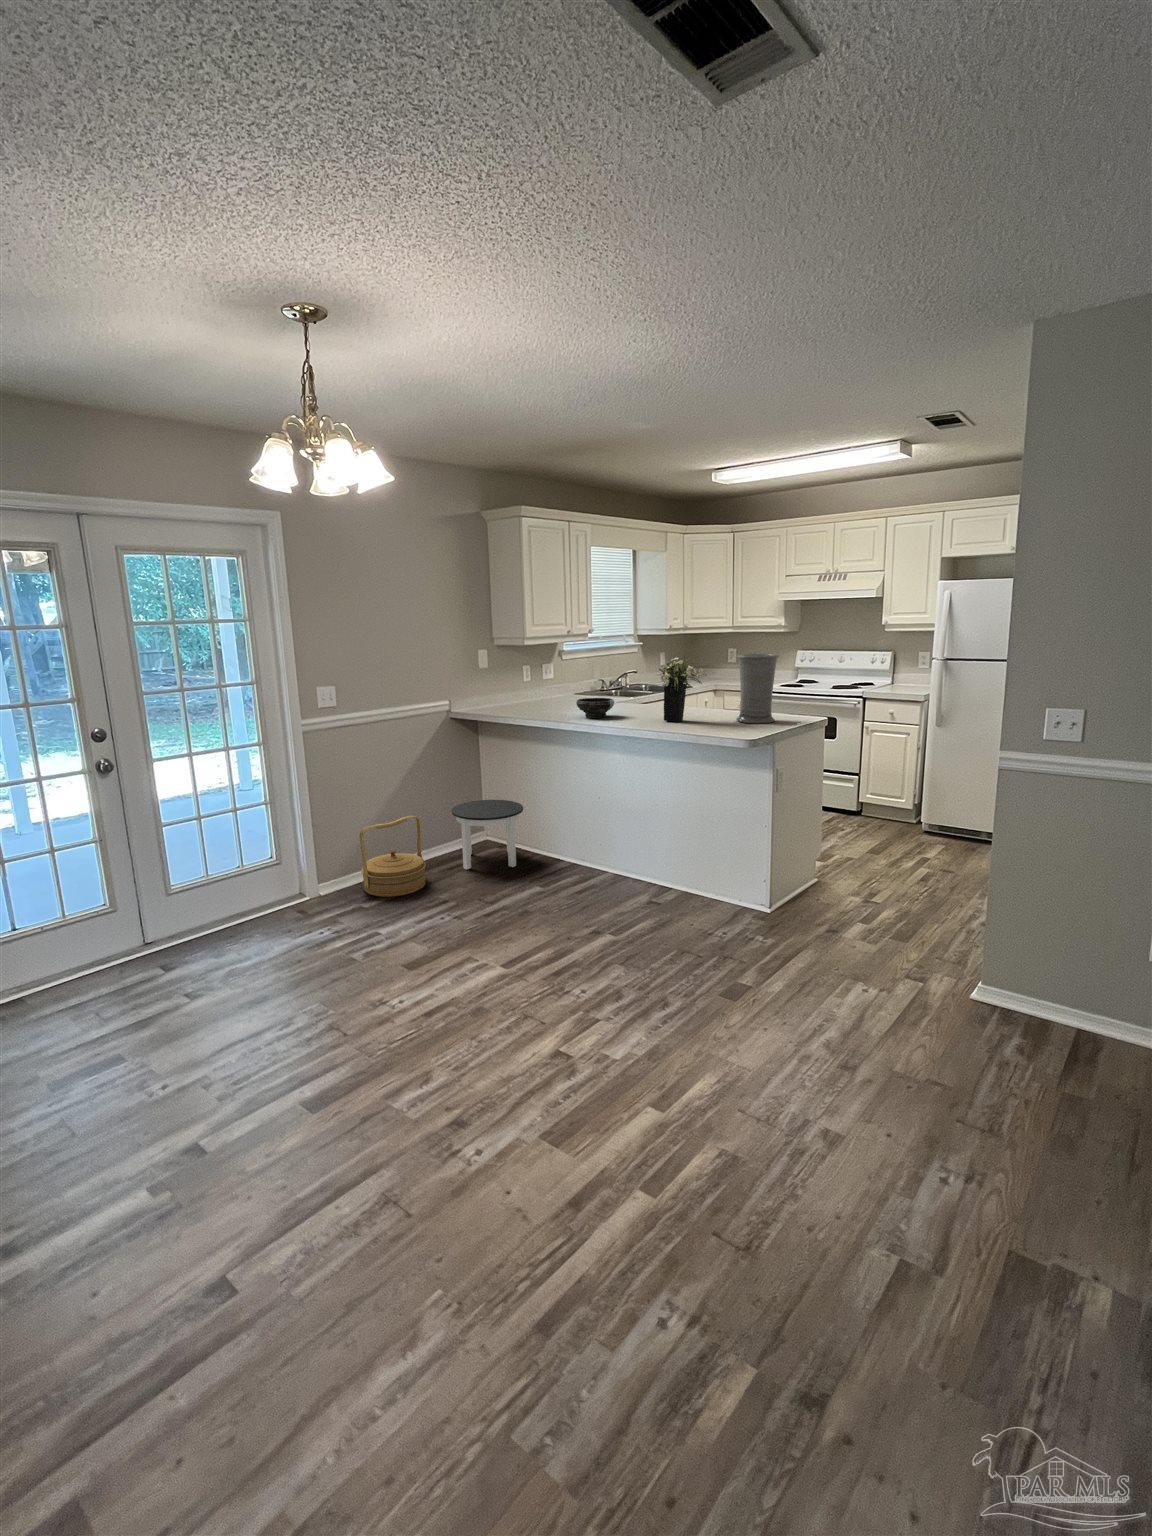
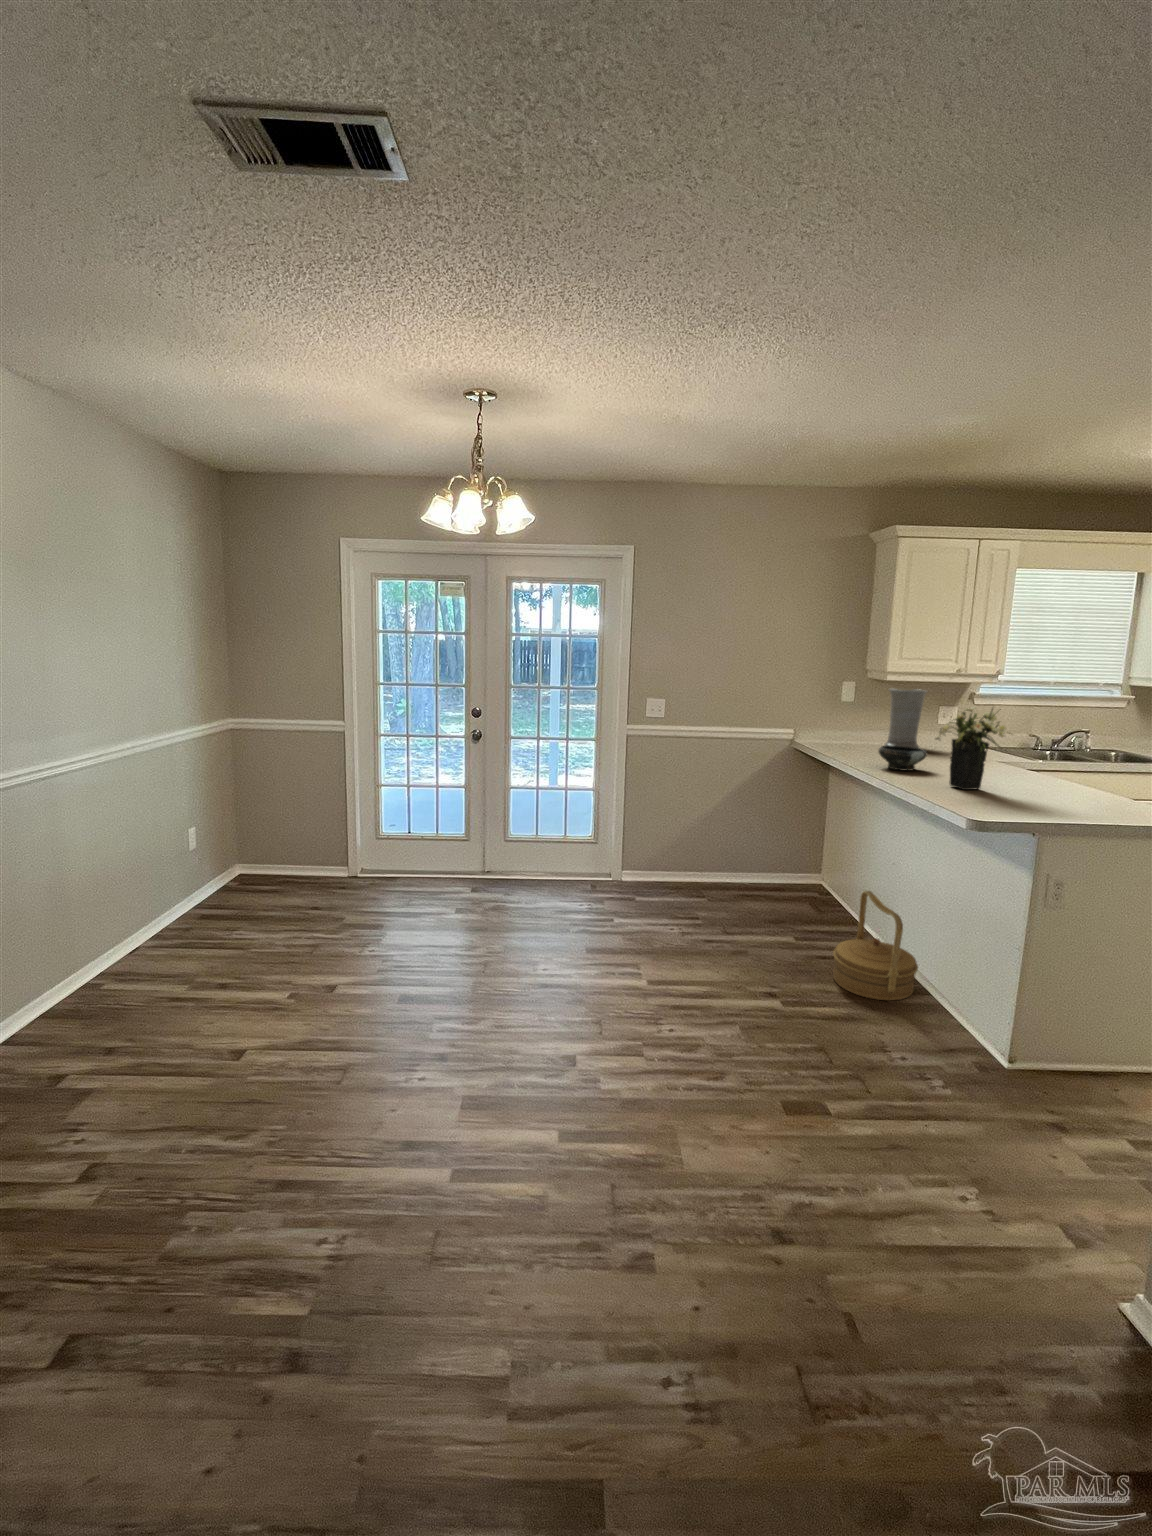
vase: present [736,654,779,723] -> present [885,688,927,748]
round table: present [452,800,523,870] -> none [759,838,840,916]
woven basket: present [359,815,426,897] -> present [833,891,918,1001]

